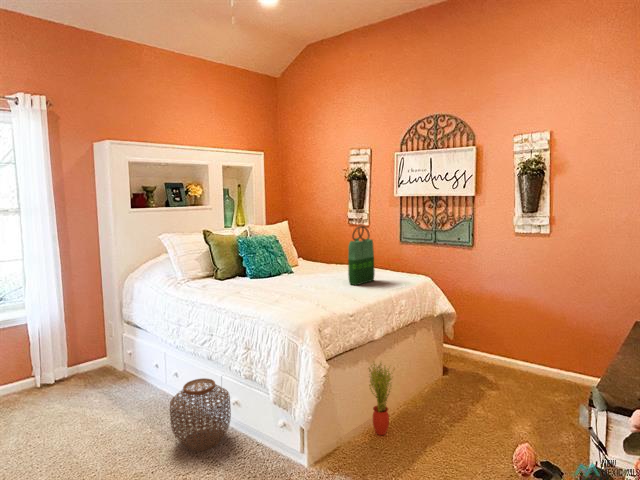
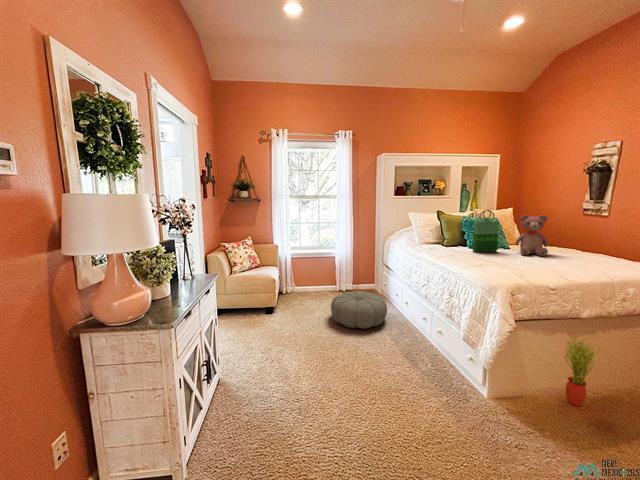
tote bag: present [348,226,375,285] -> present [472,210,498,252]
teddy bear: none [300,230,332,279] -> present [515,215,548,256]
pouf: none [41,372,148,444] -> present [331,291,387,328]
woven basket: present [170,378,231,451] -> none [394,308,435,356]

